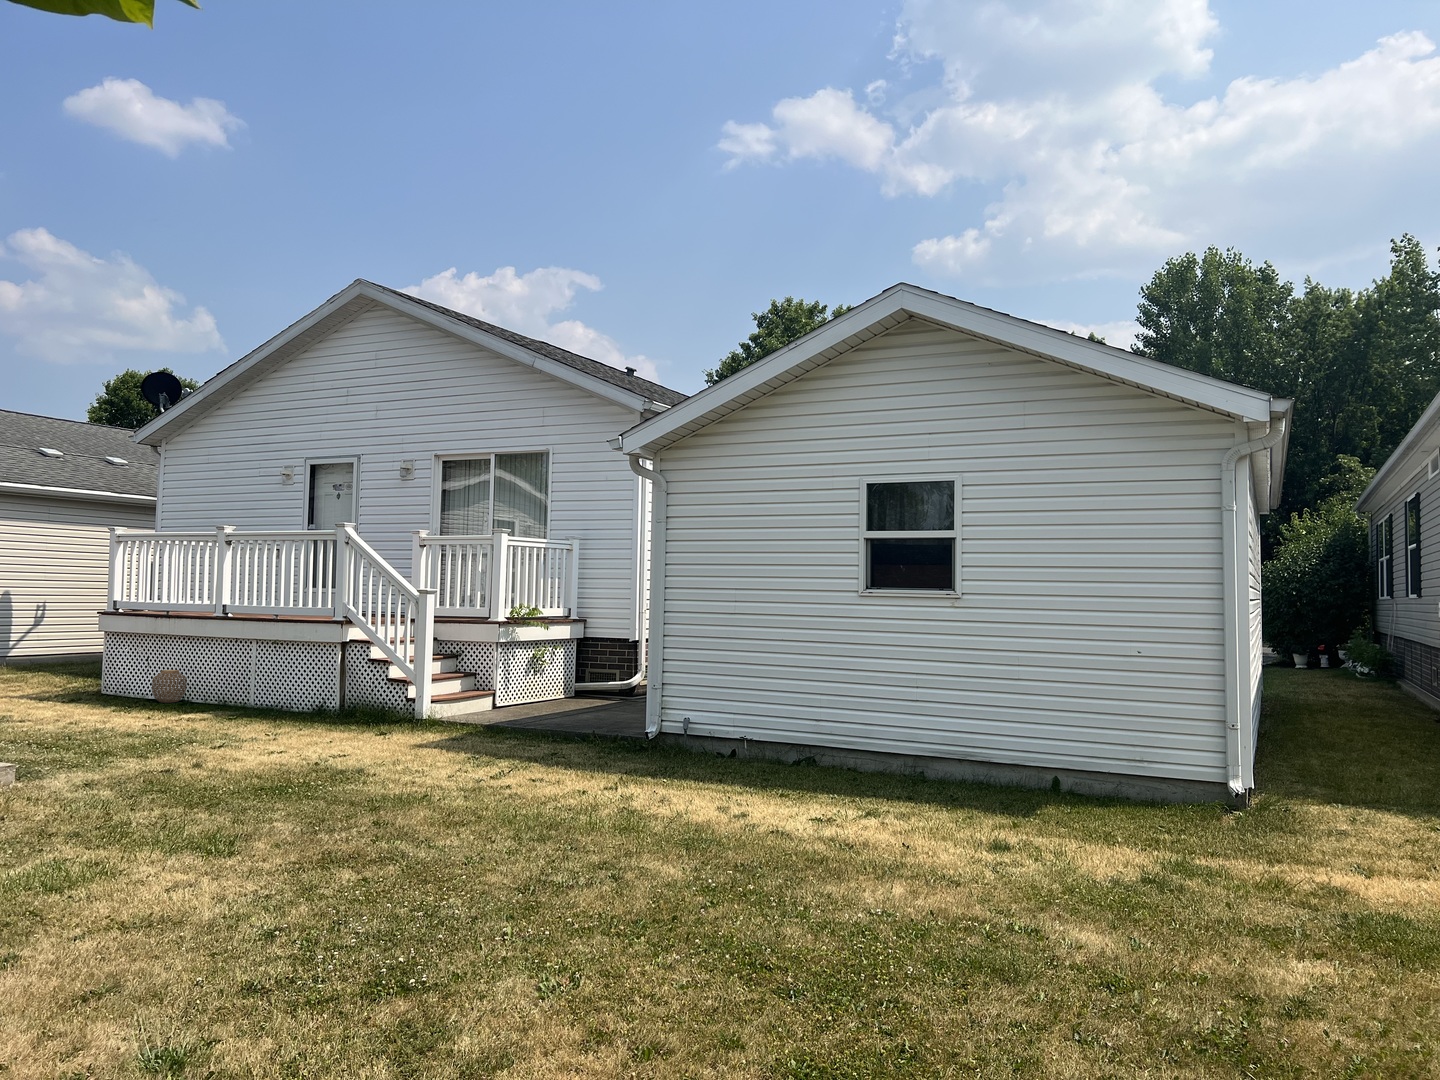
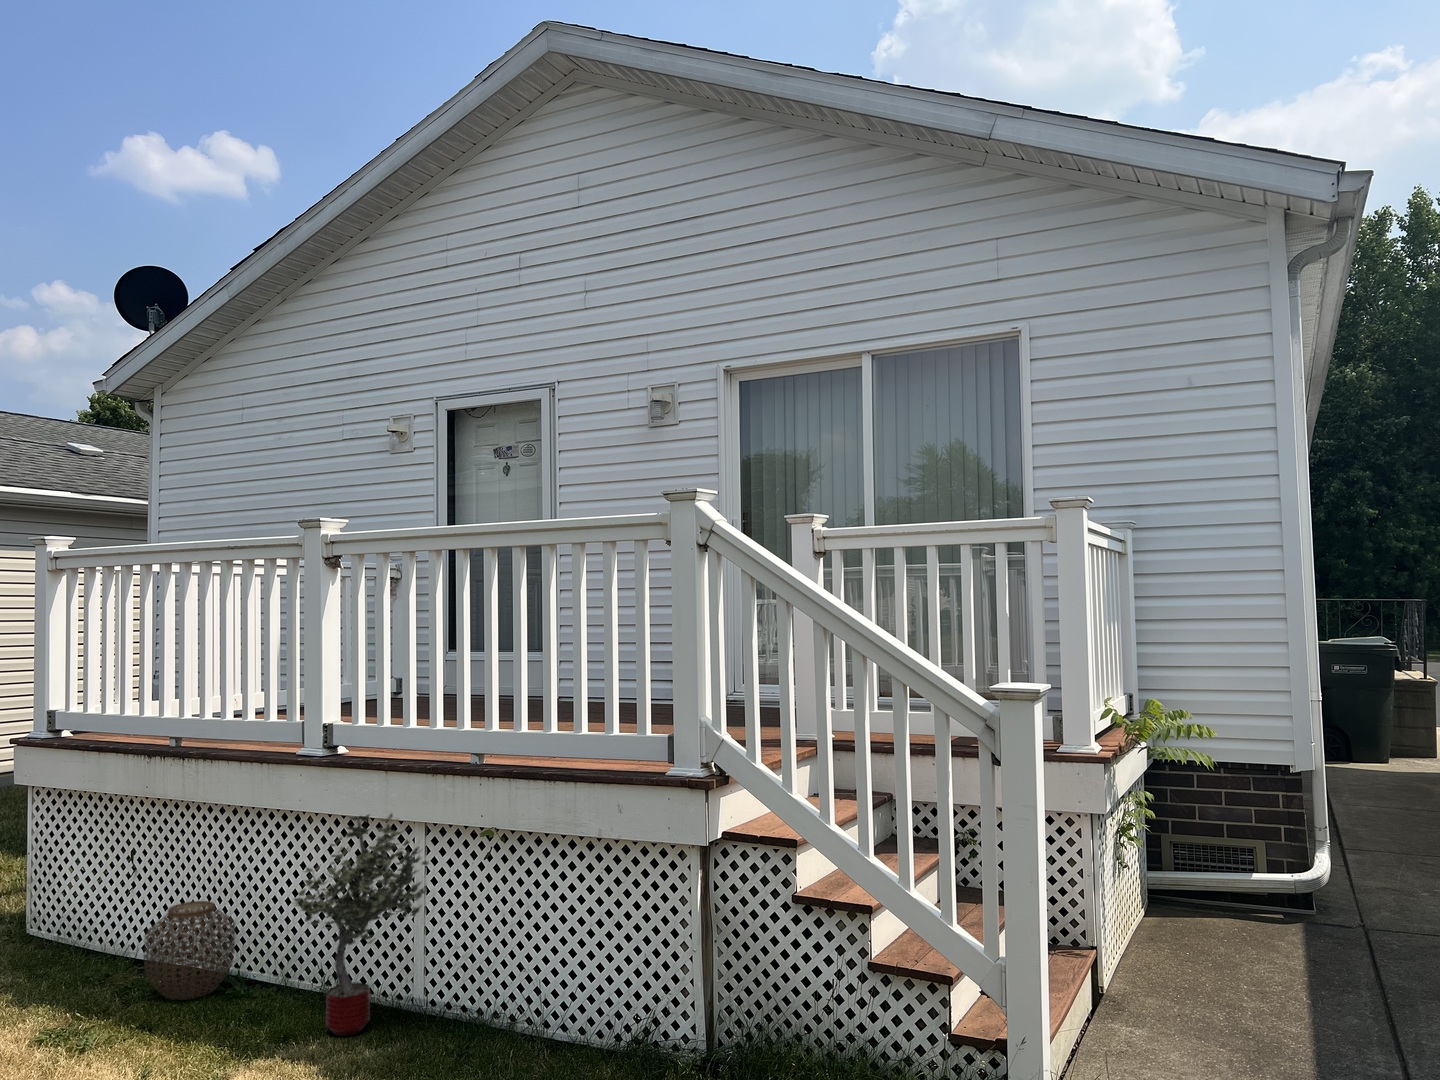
potted tree: none [206,633,256,708] -> present [294,814,429,1036]

